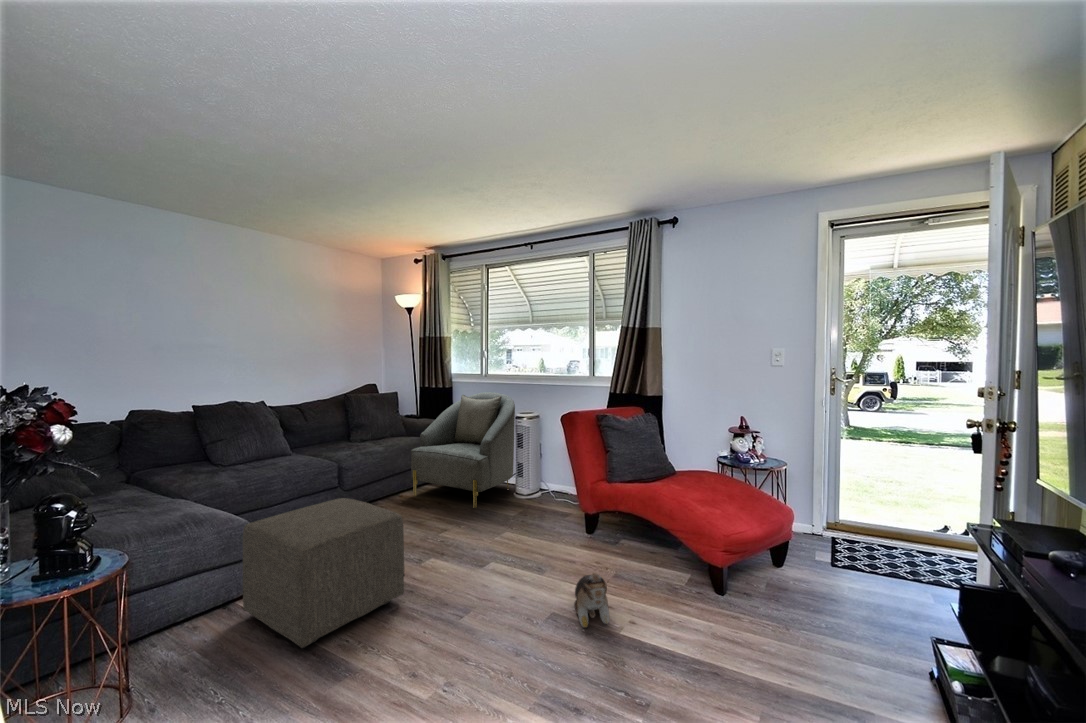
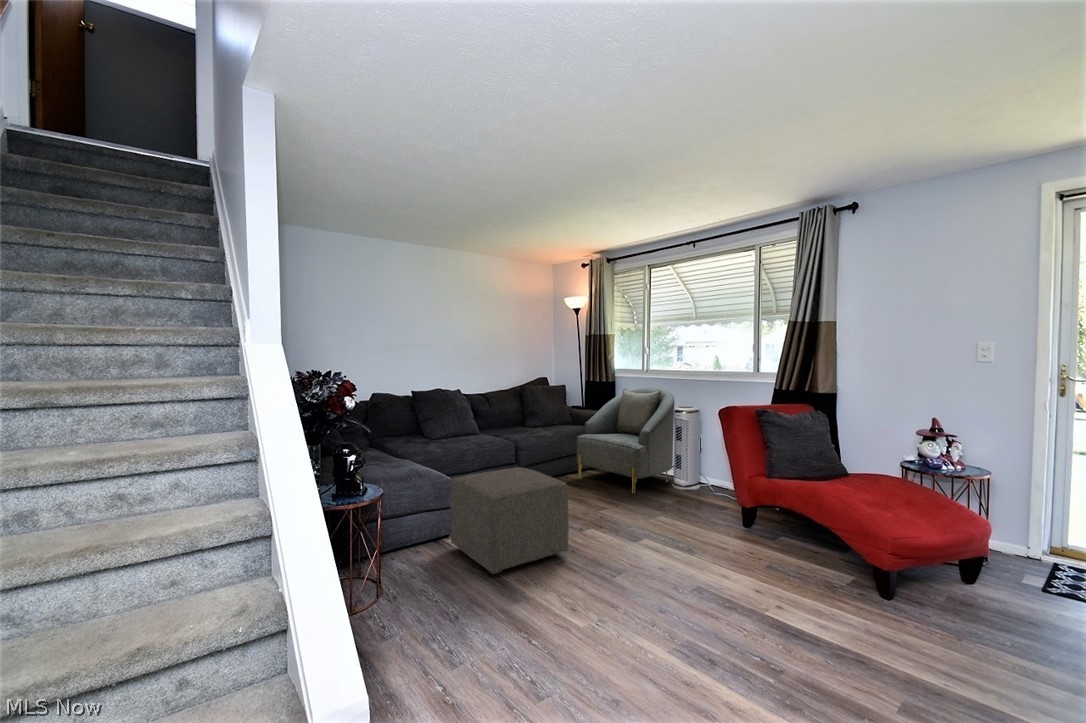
plush toy: present [574,573,609,627] -> none [720,552,753,603]

